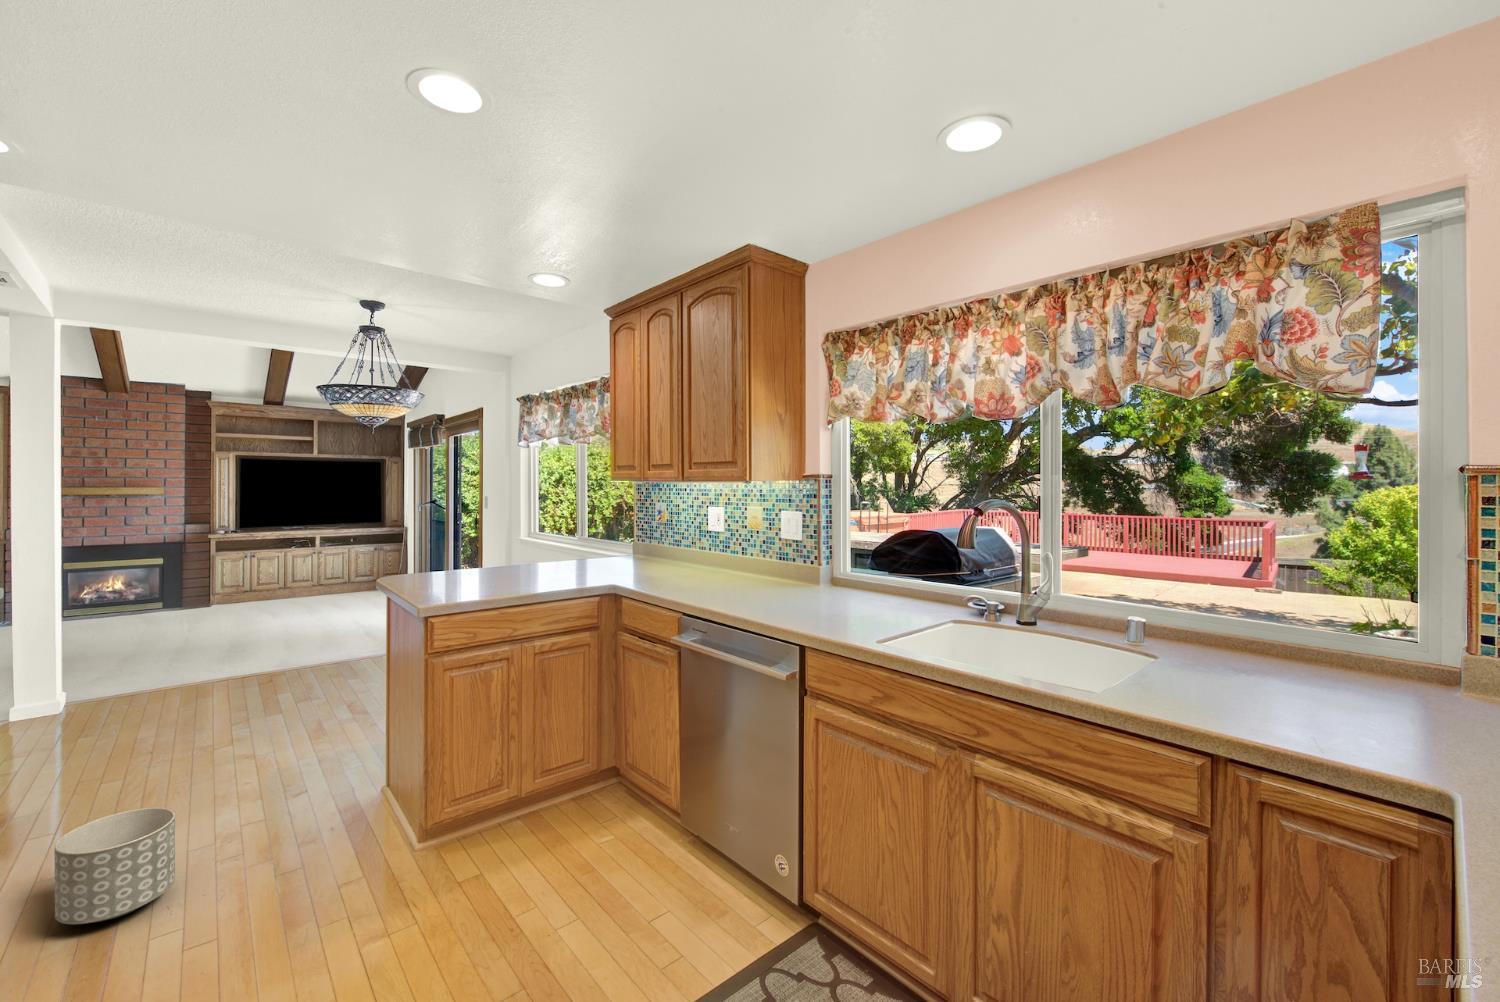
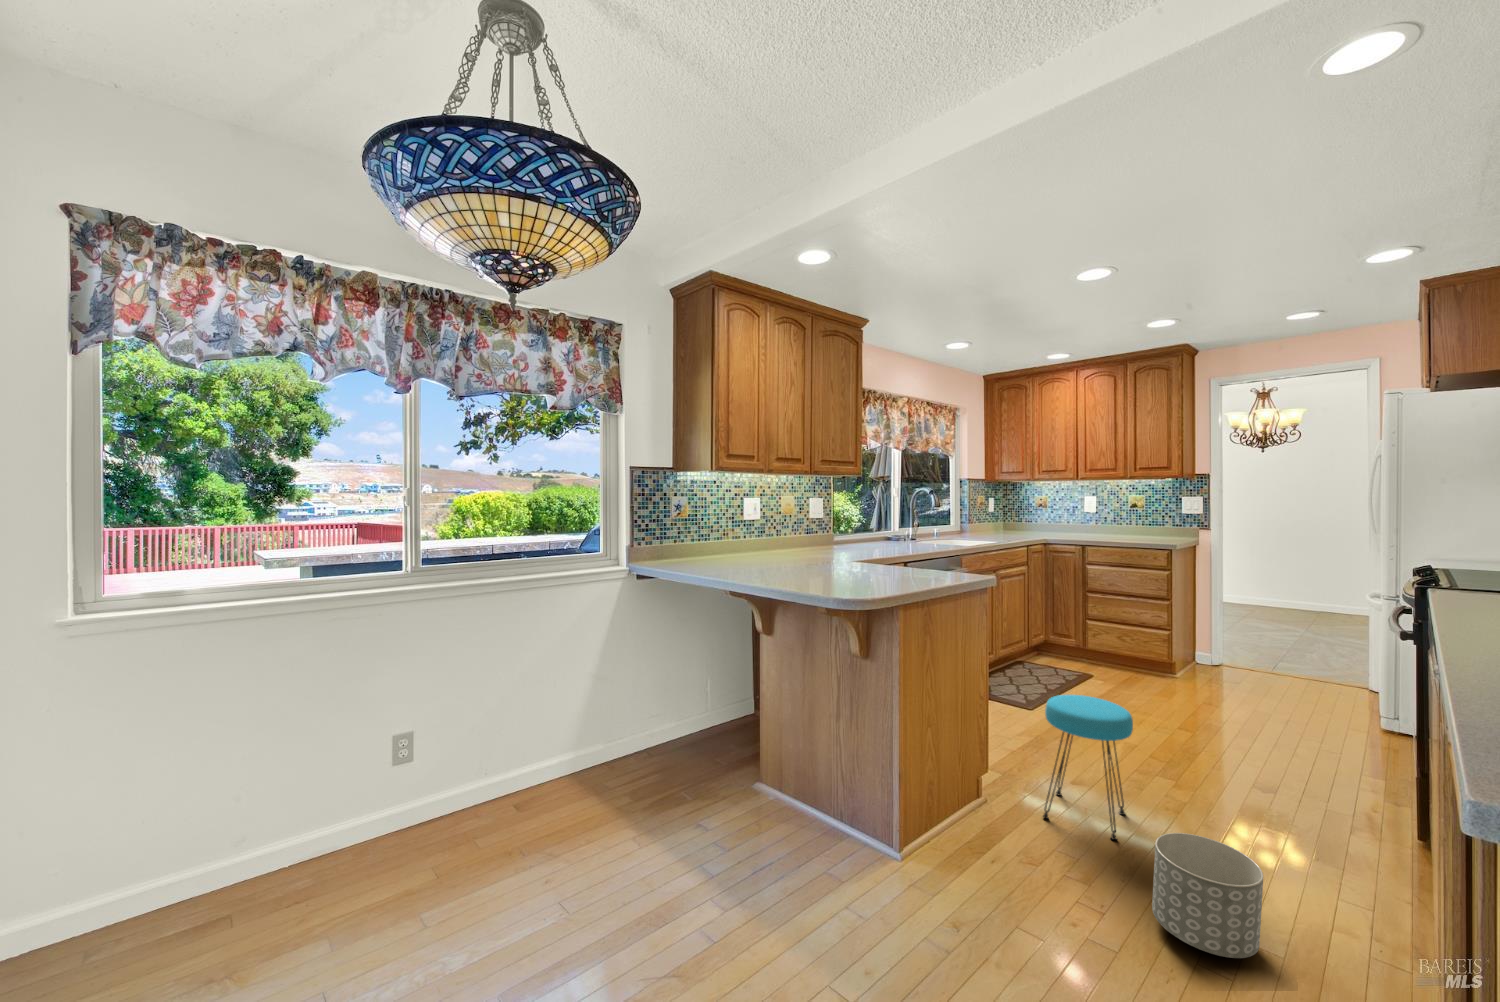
stool: none [269,750,398,958] -> present [1043,695,1133,840]

